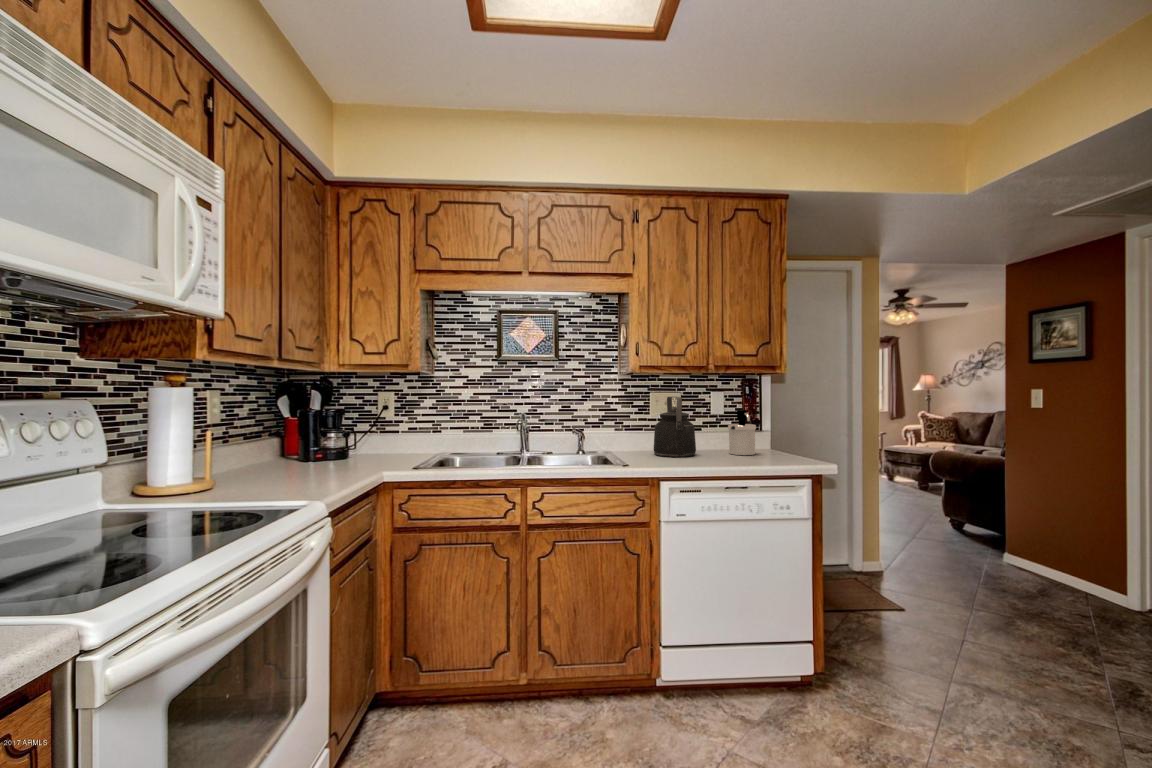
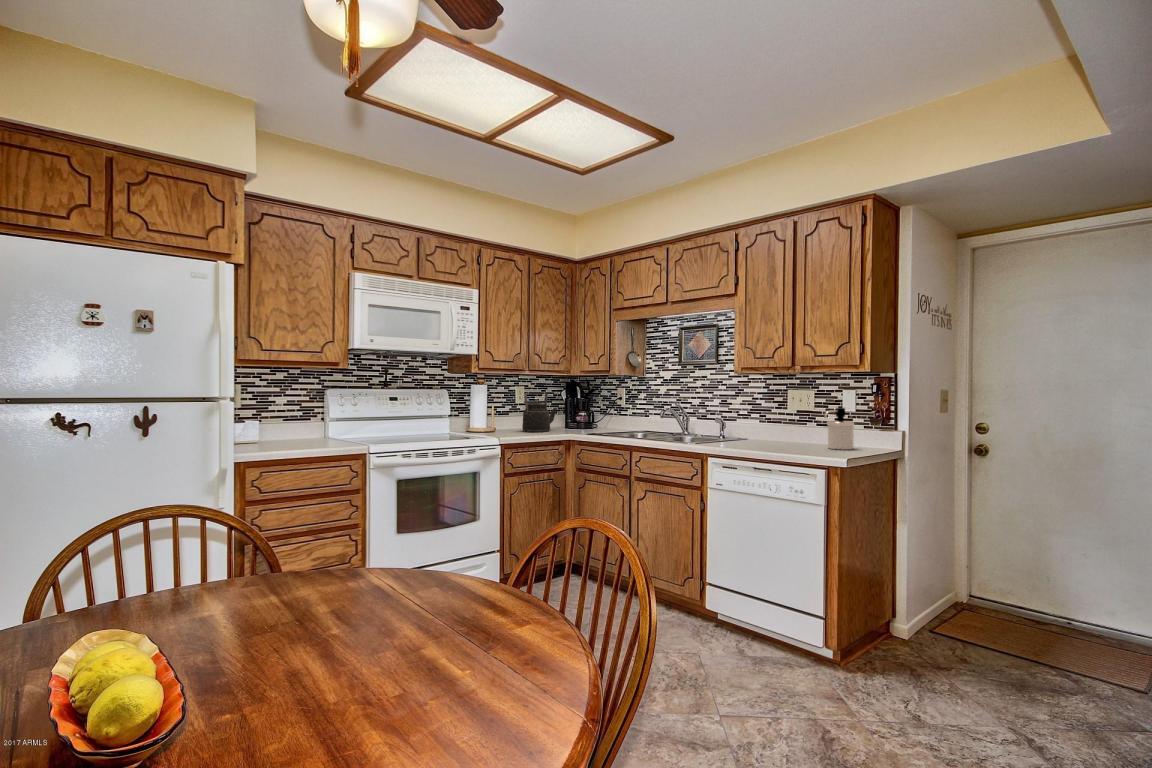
kettle: present [654,397,696,457] -> present [522,393,557,432]

